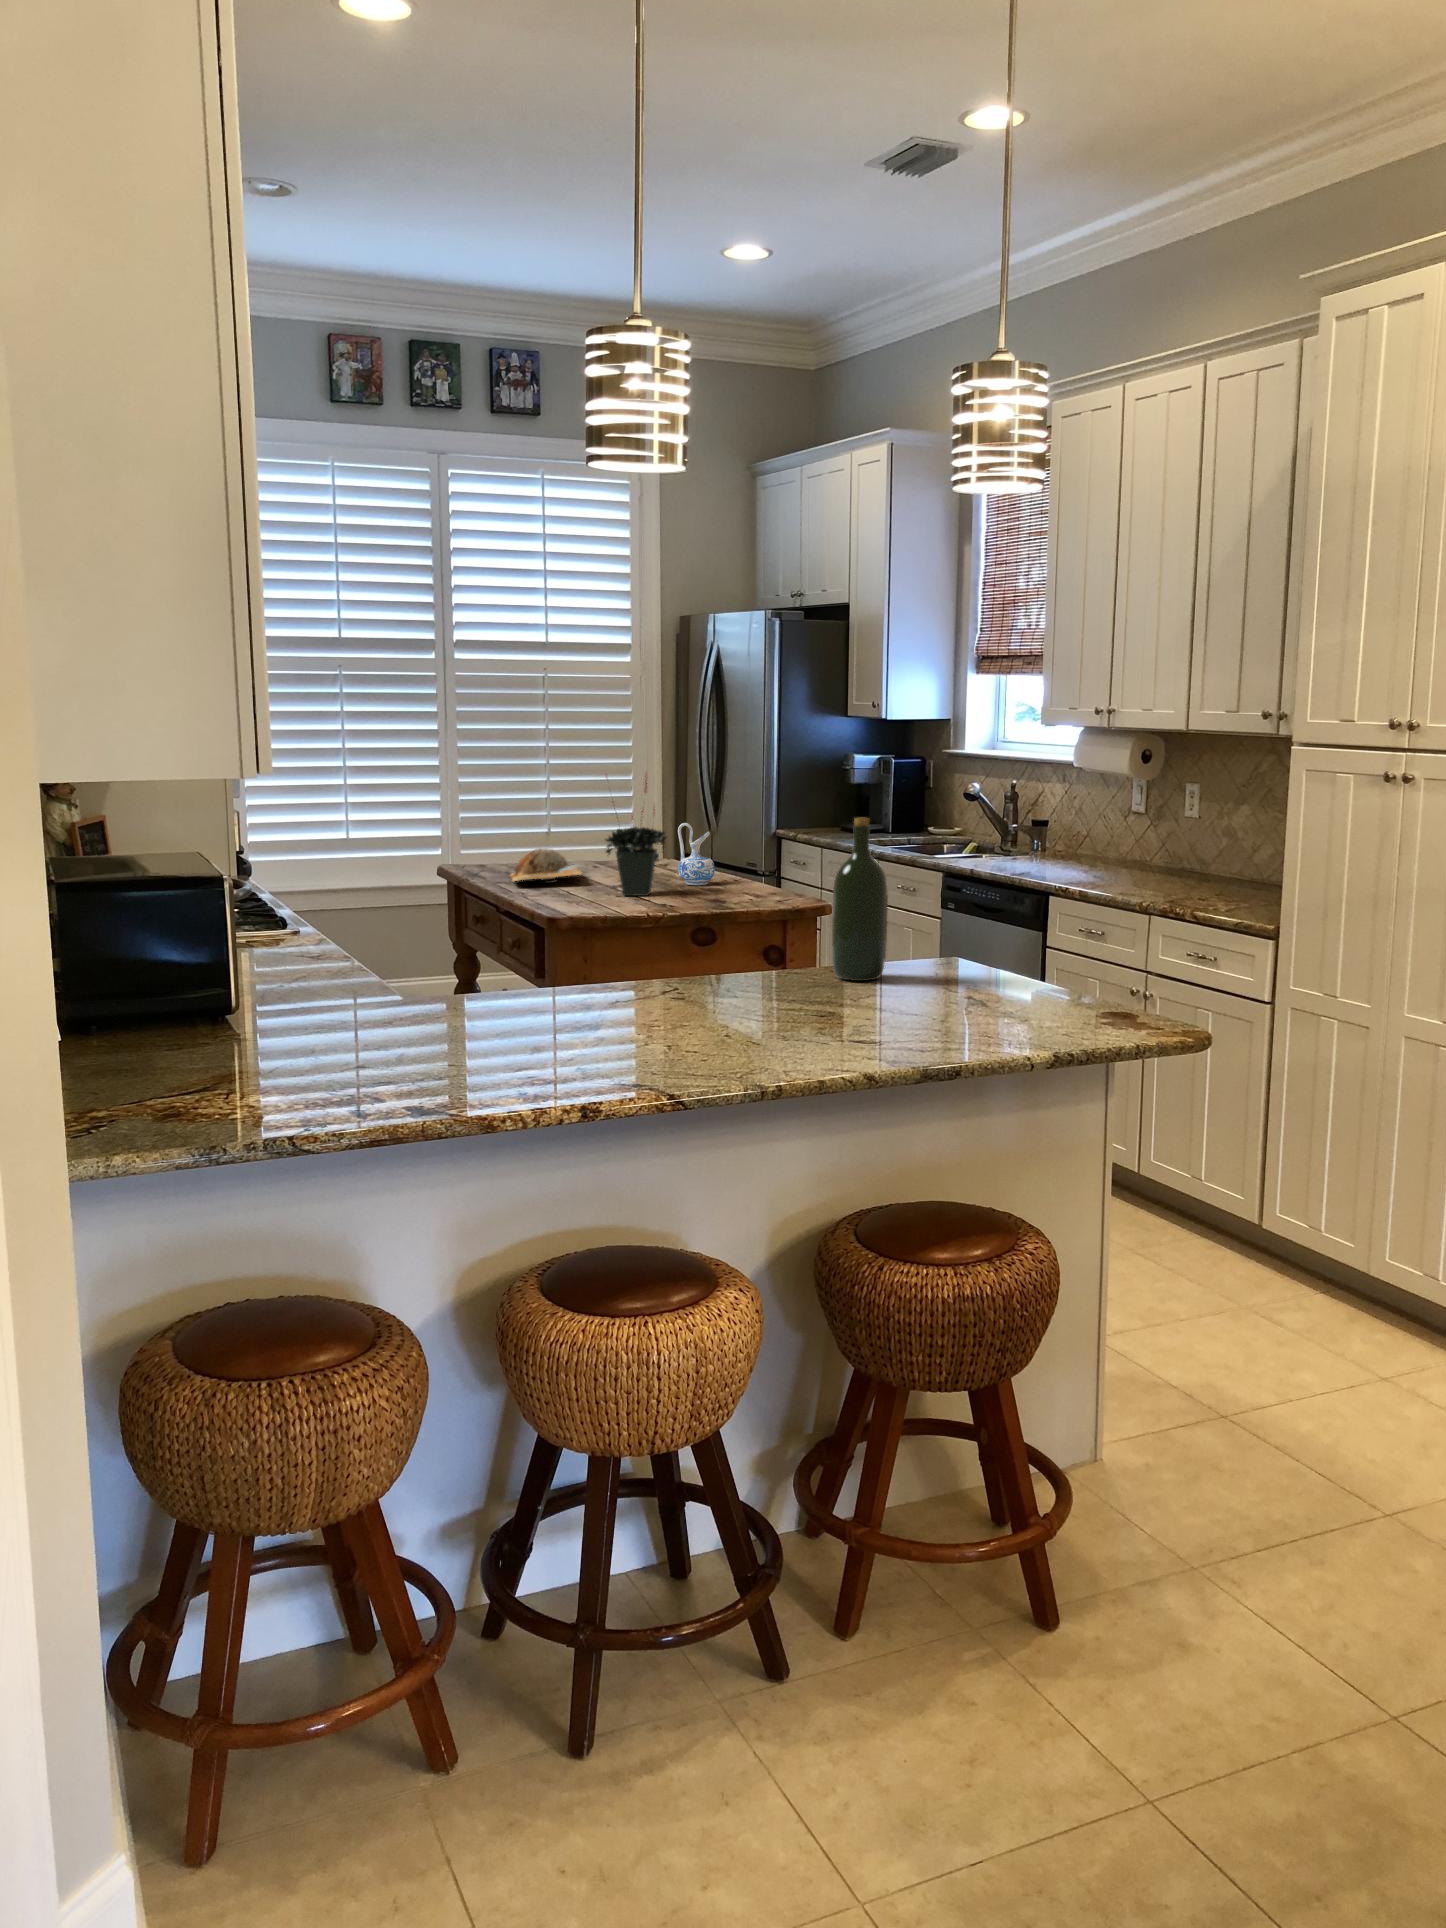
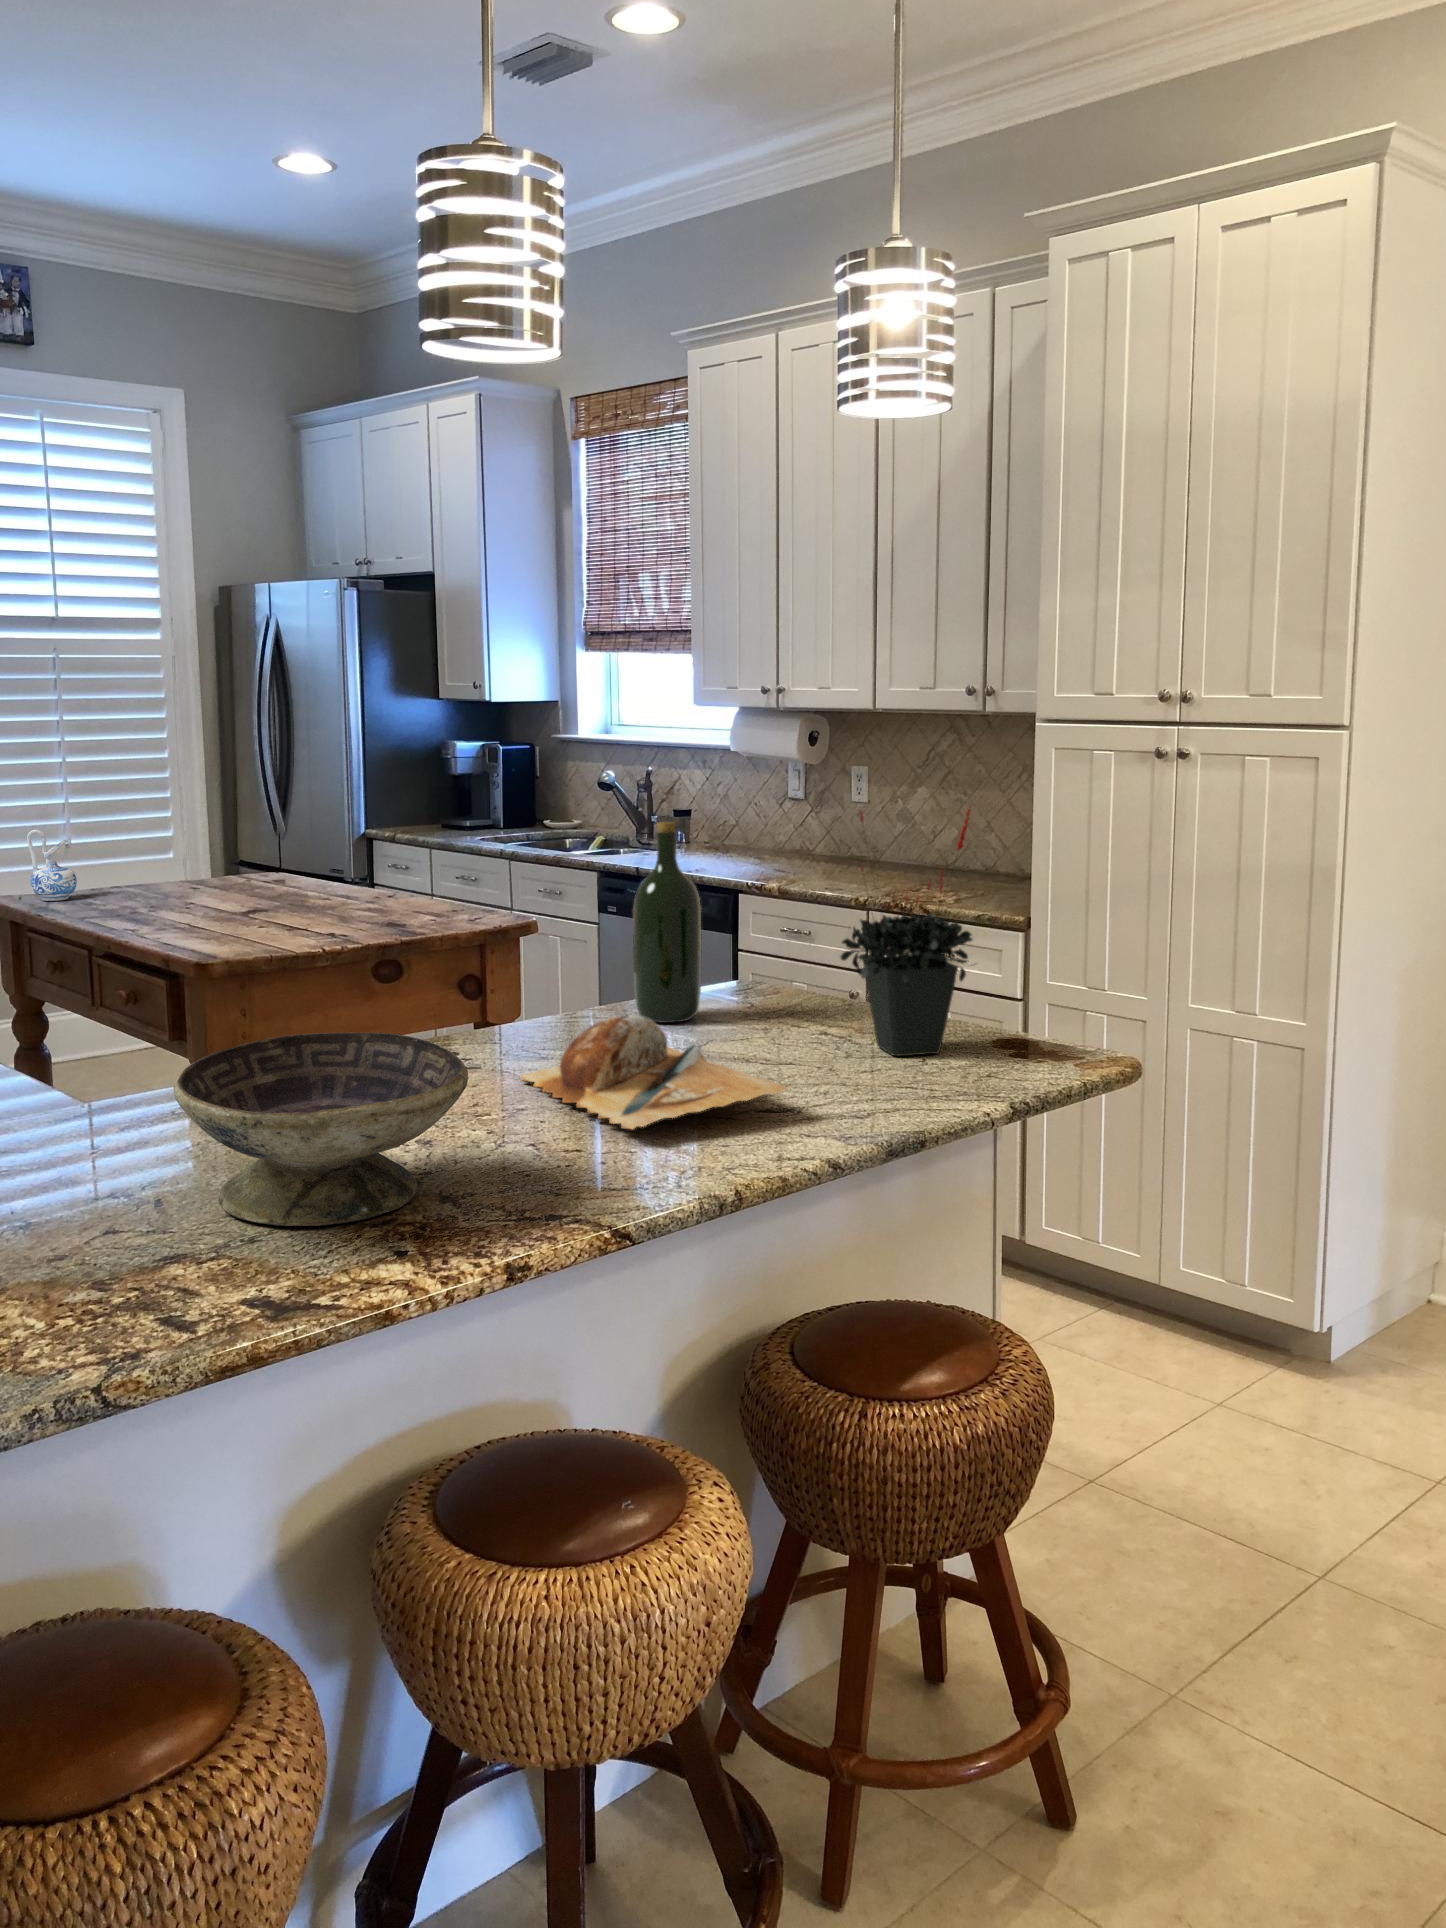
potted plant: present [606,773,666,896] -> present [841,807,972,1056]
ceramic pitcher: present [678,823,715,885] -> present [27,830,77,901]
chopping board: present [511,848,582,881] -> present [520,1015,787,1129]
decorative bowl: none [402,951,599,1074] -> present [174,1032,468,1226]

